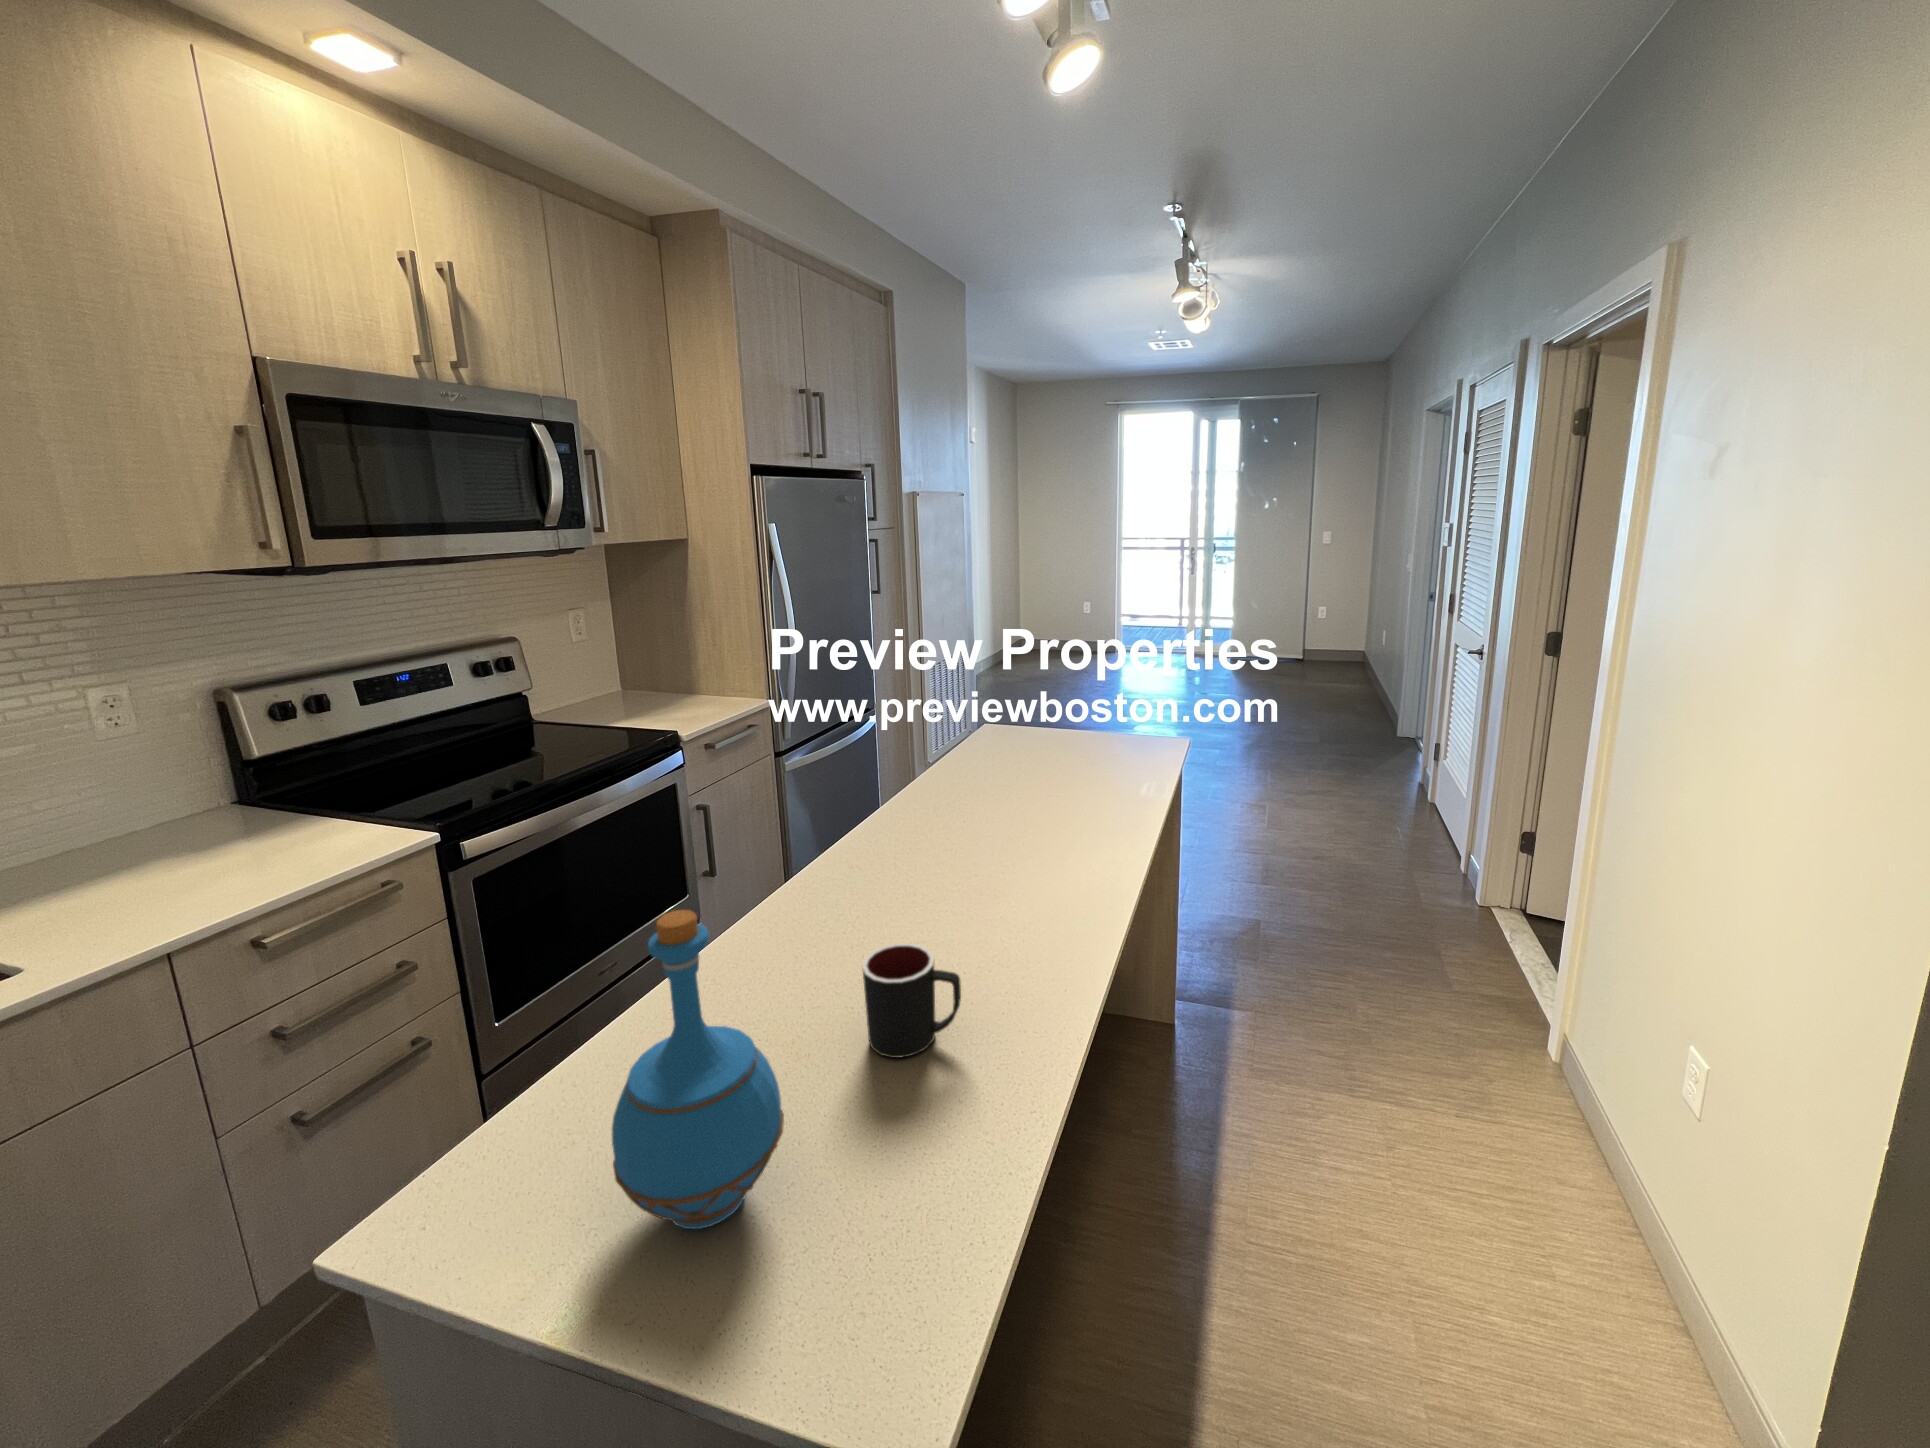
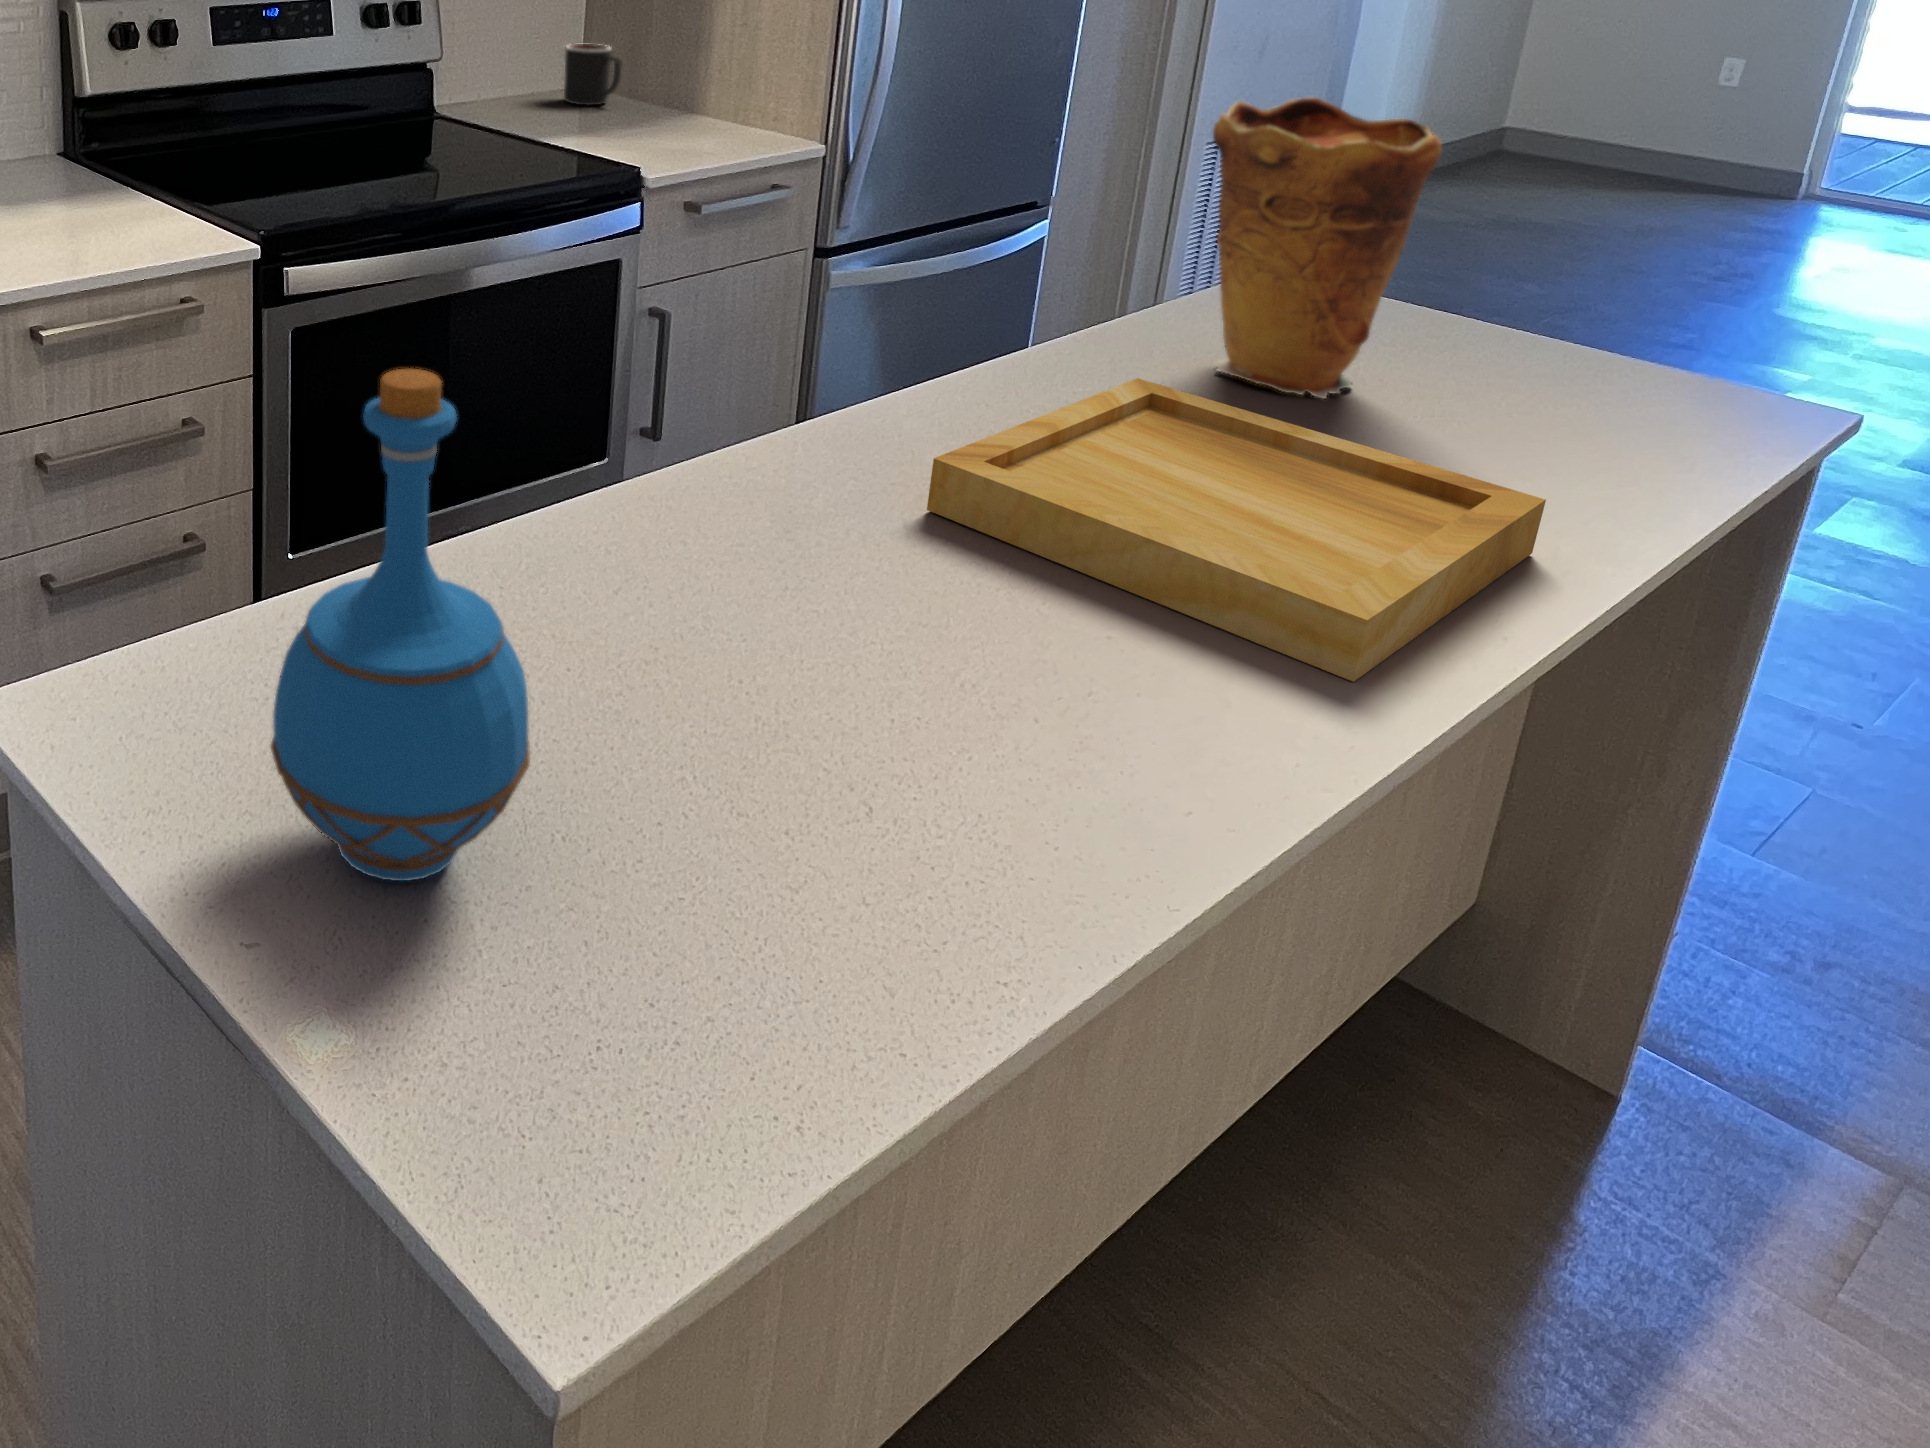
vase: none [965,650,1050,780] -> present [1213,97,1441,399]
tray: none [899,790,1125,904] -> present [927,378,1546,682]
mug: present [862,944,961,1058] -> present [564,44,621,105]

